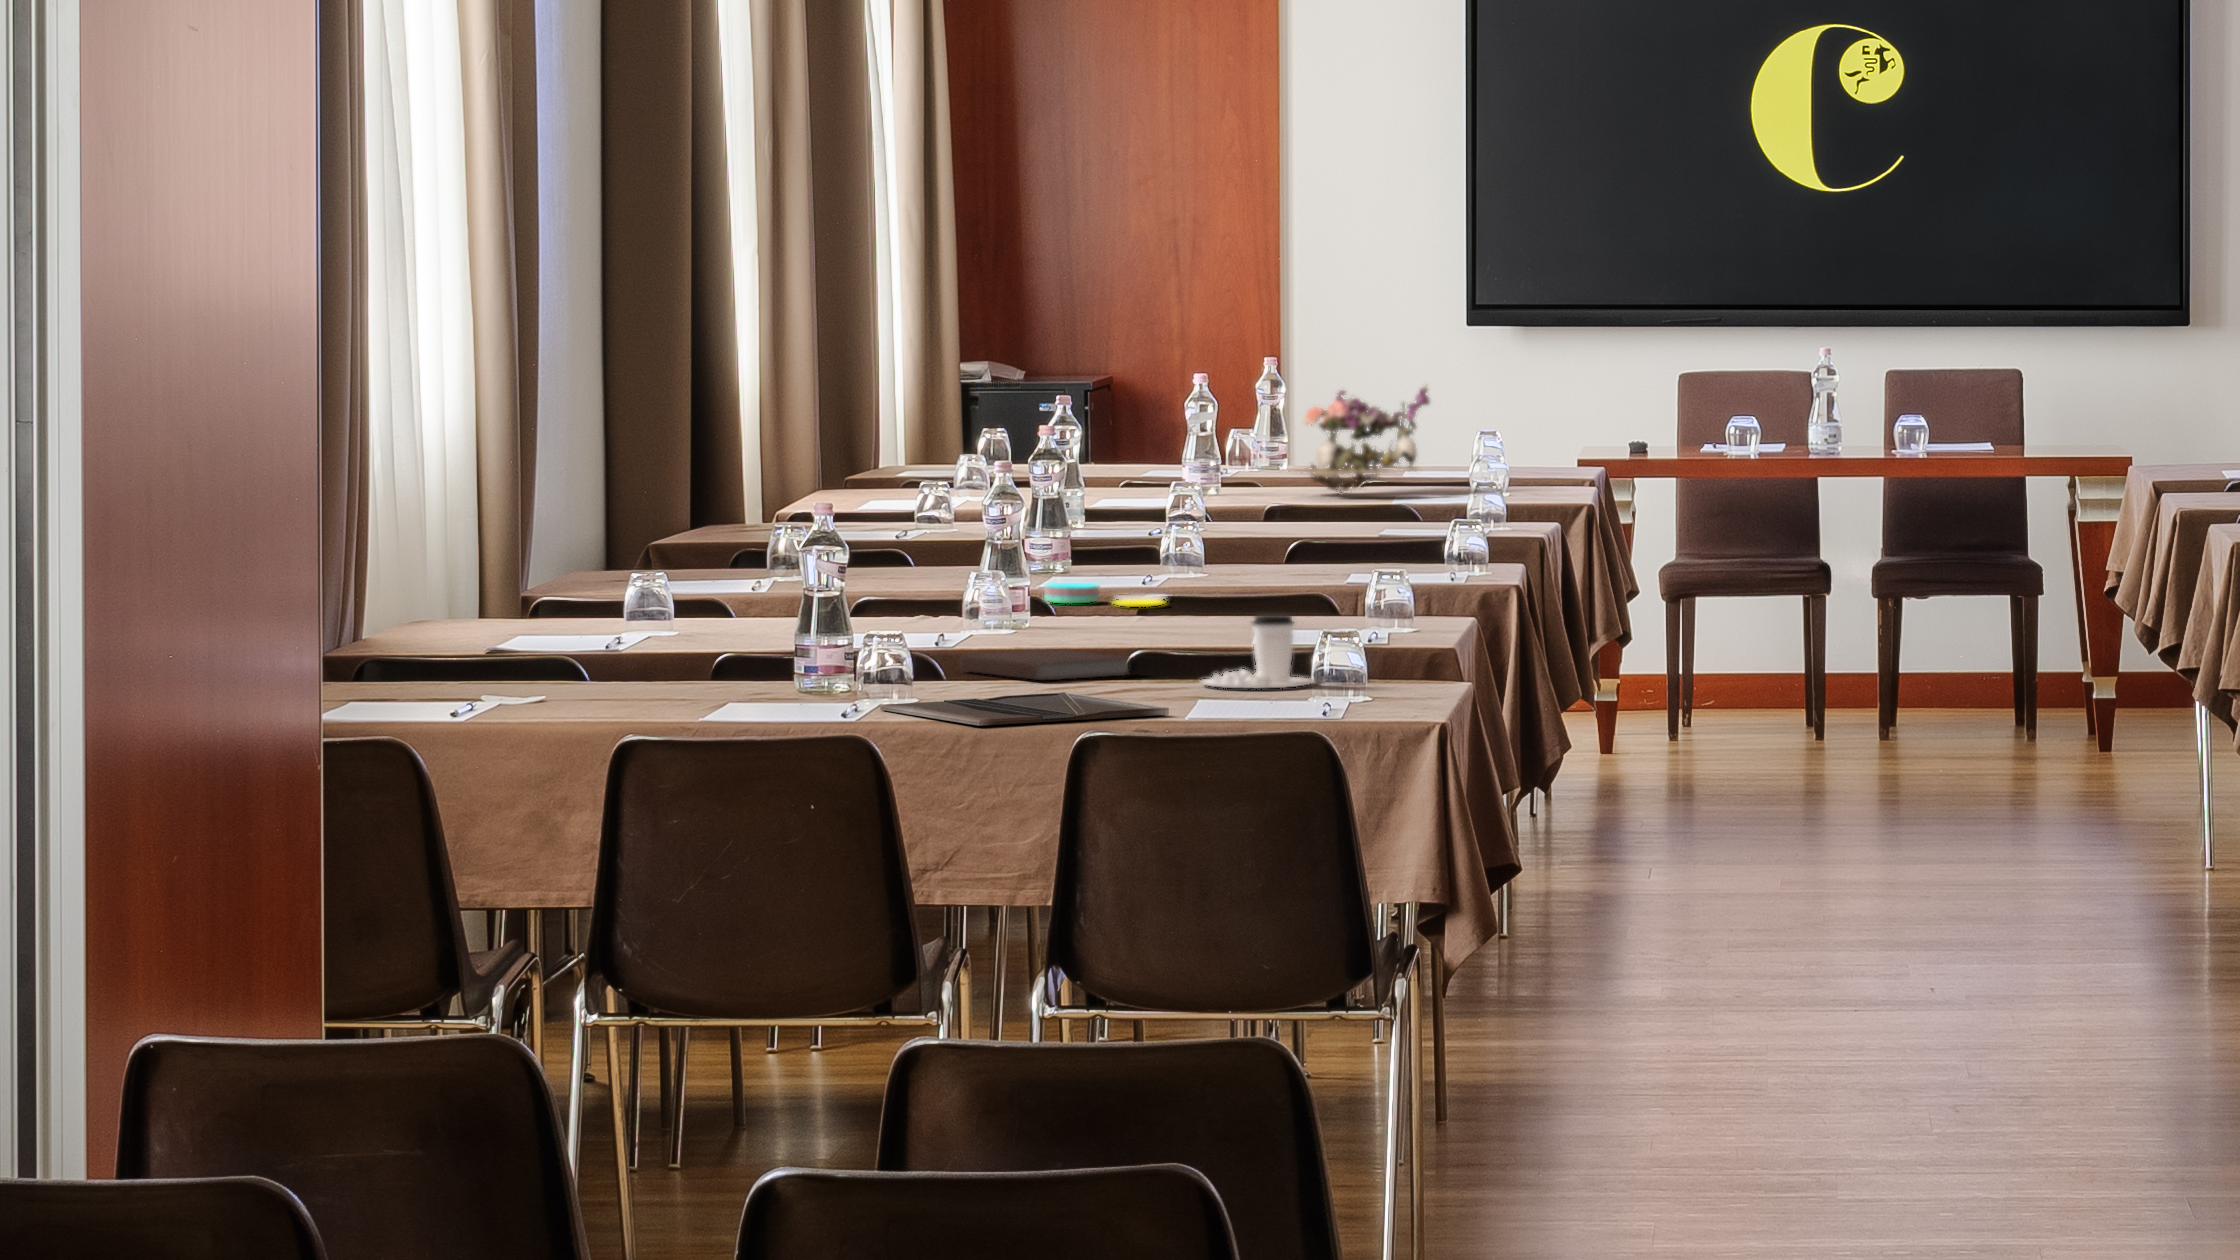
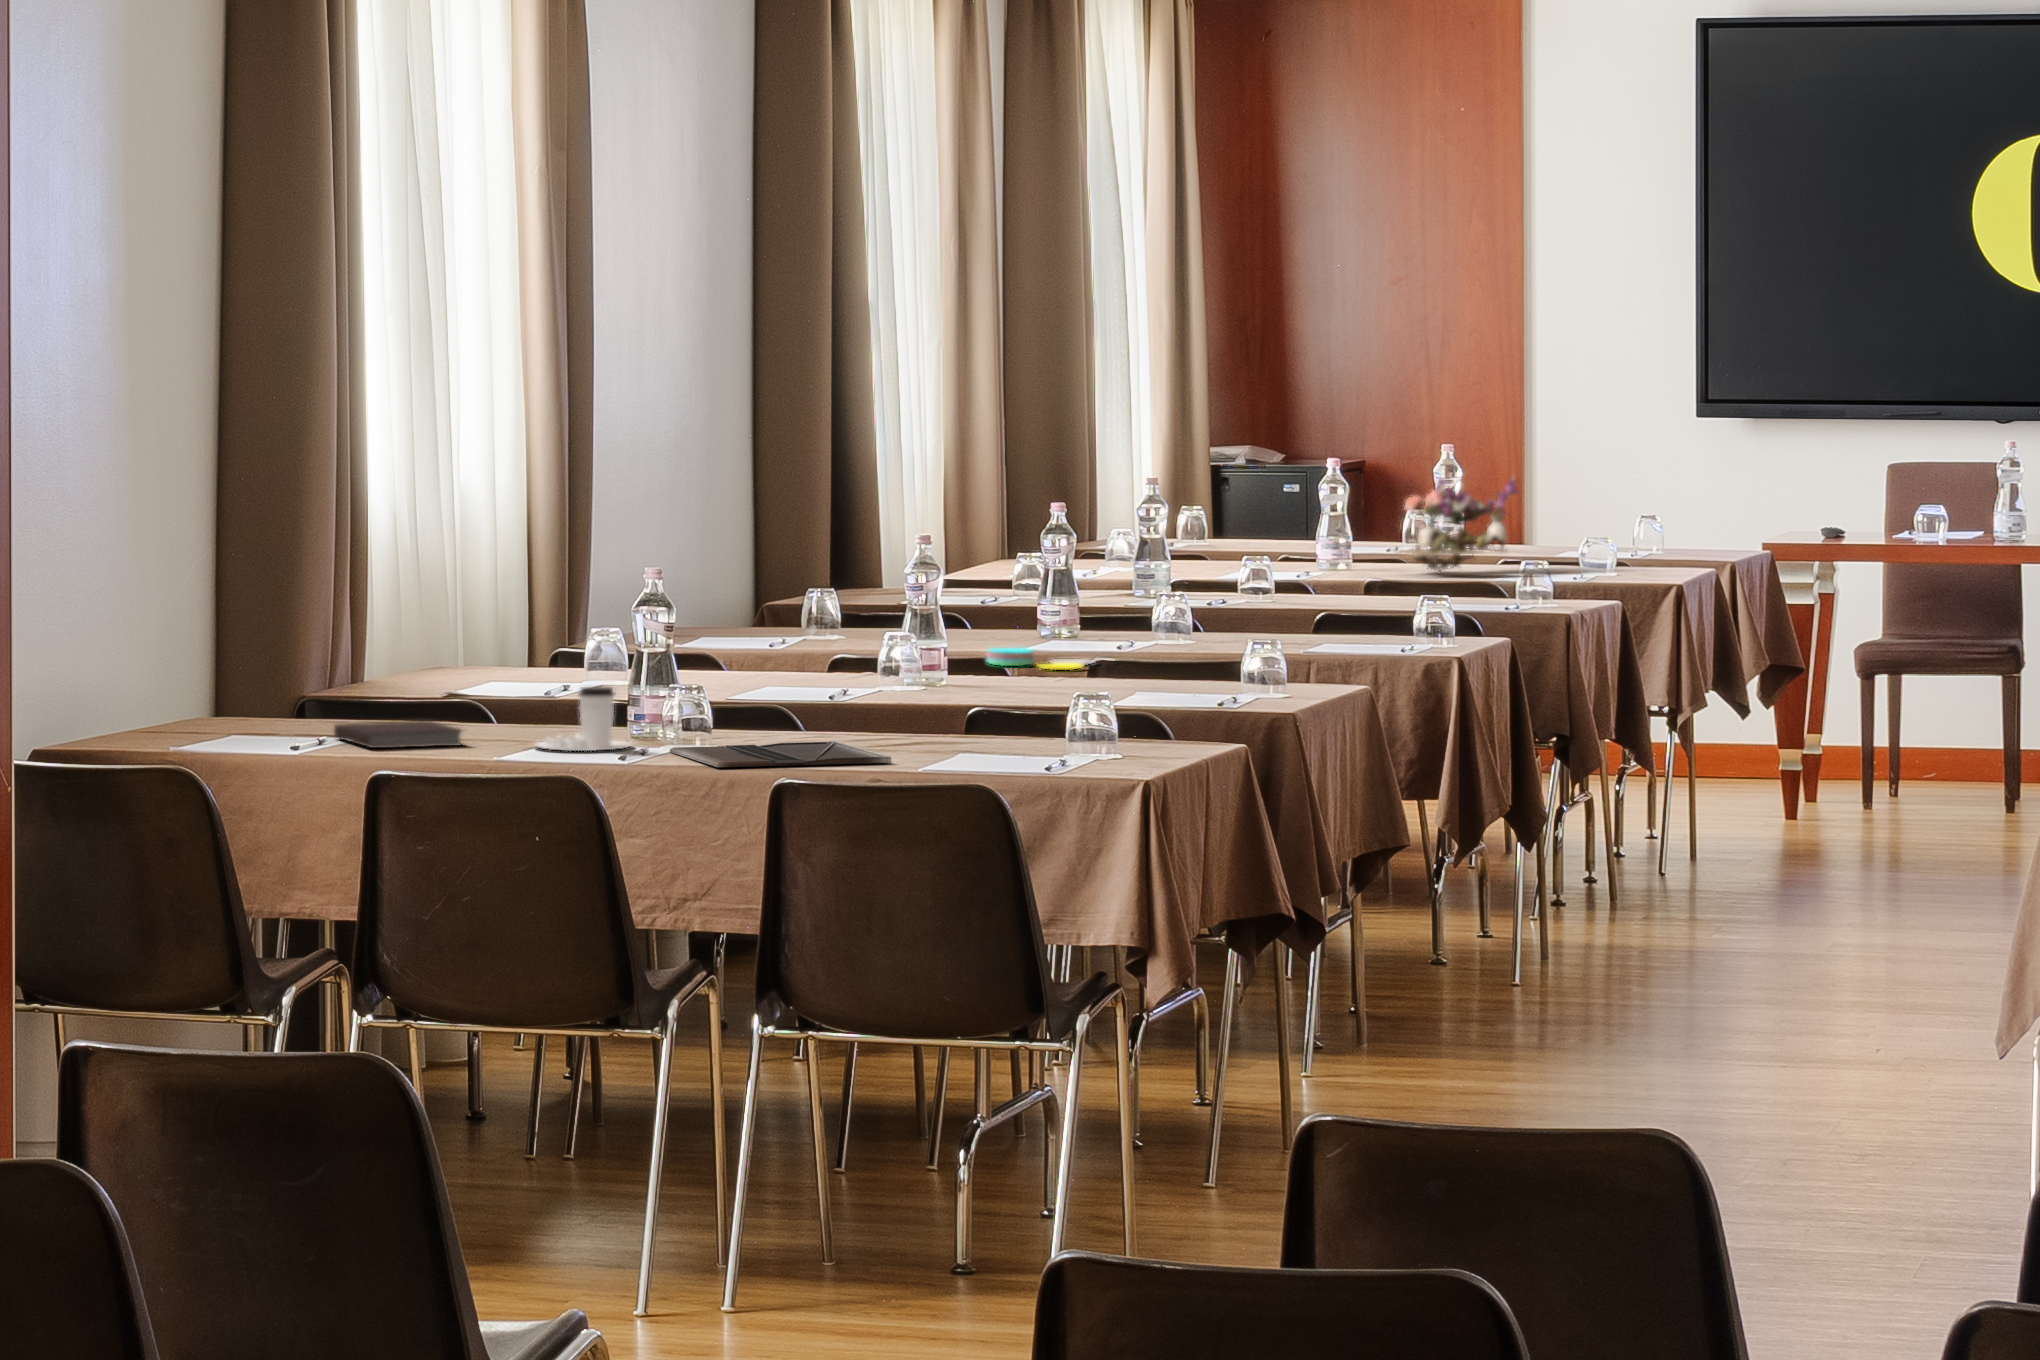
coffee cup: present [1201,614,1313,689] -> present [535,686,631,751]
notebook: present [959,649,1133,680] -> present [334,721,462,748]

